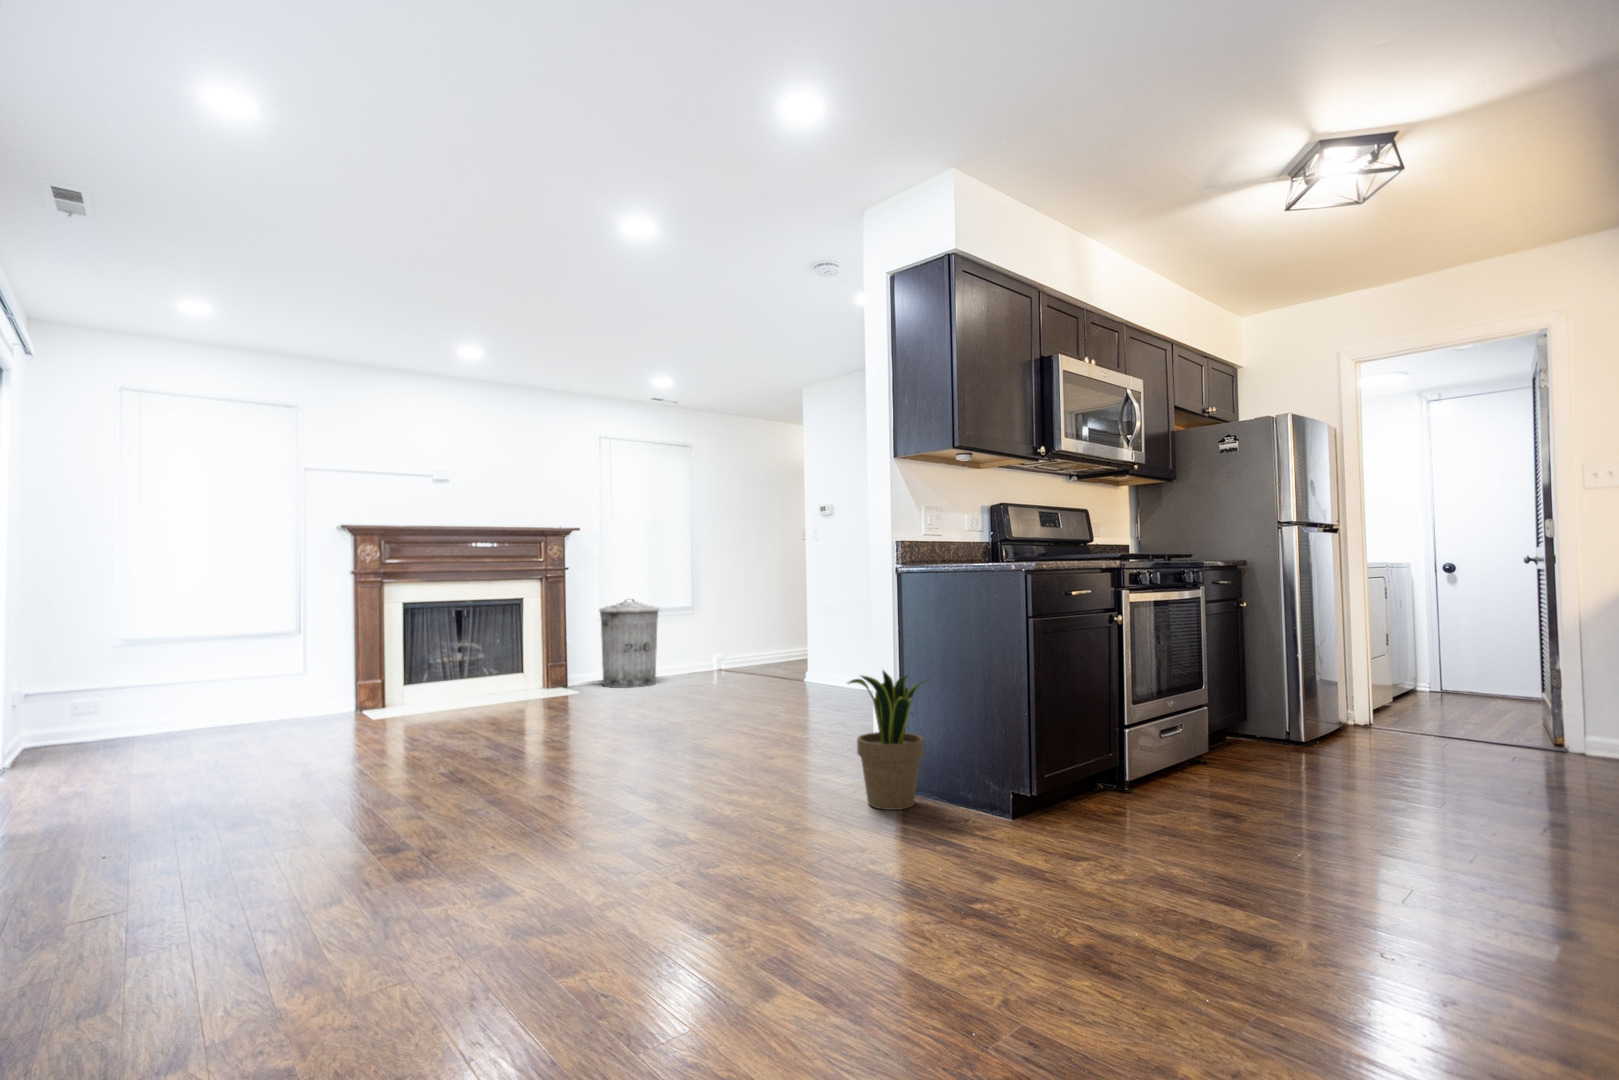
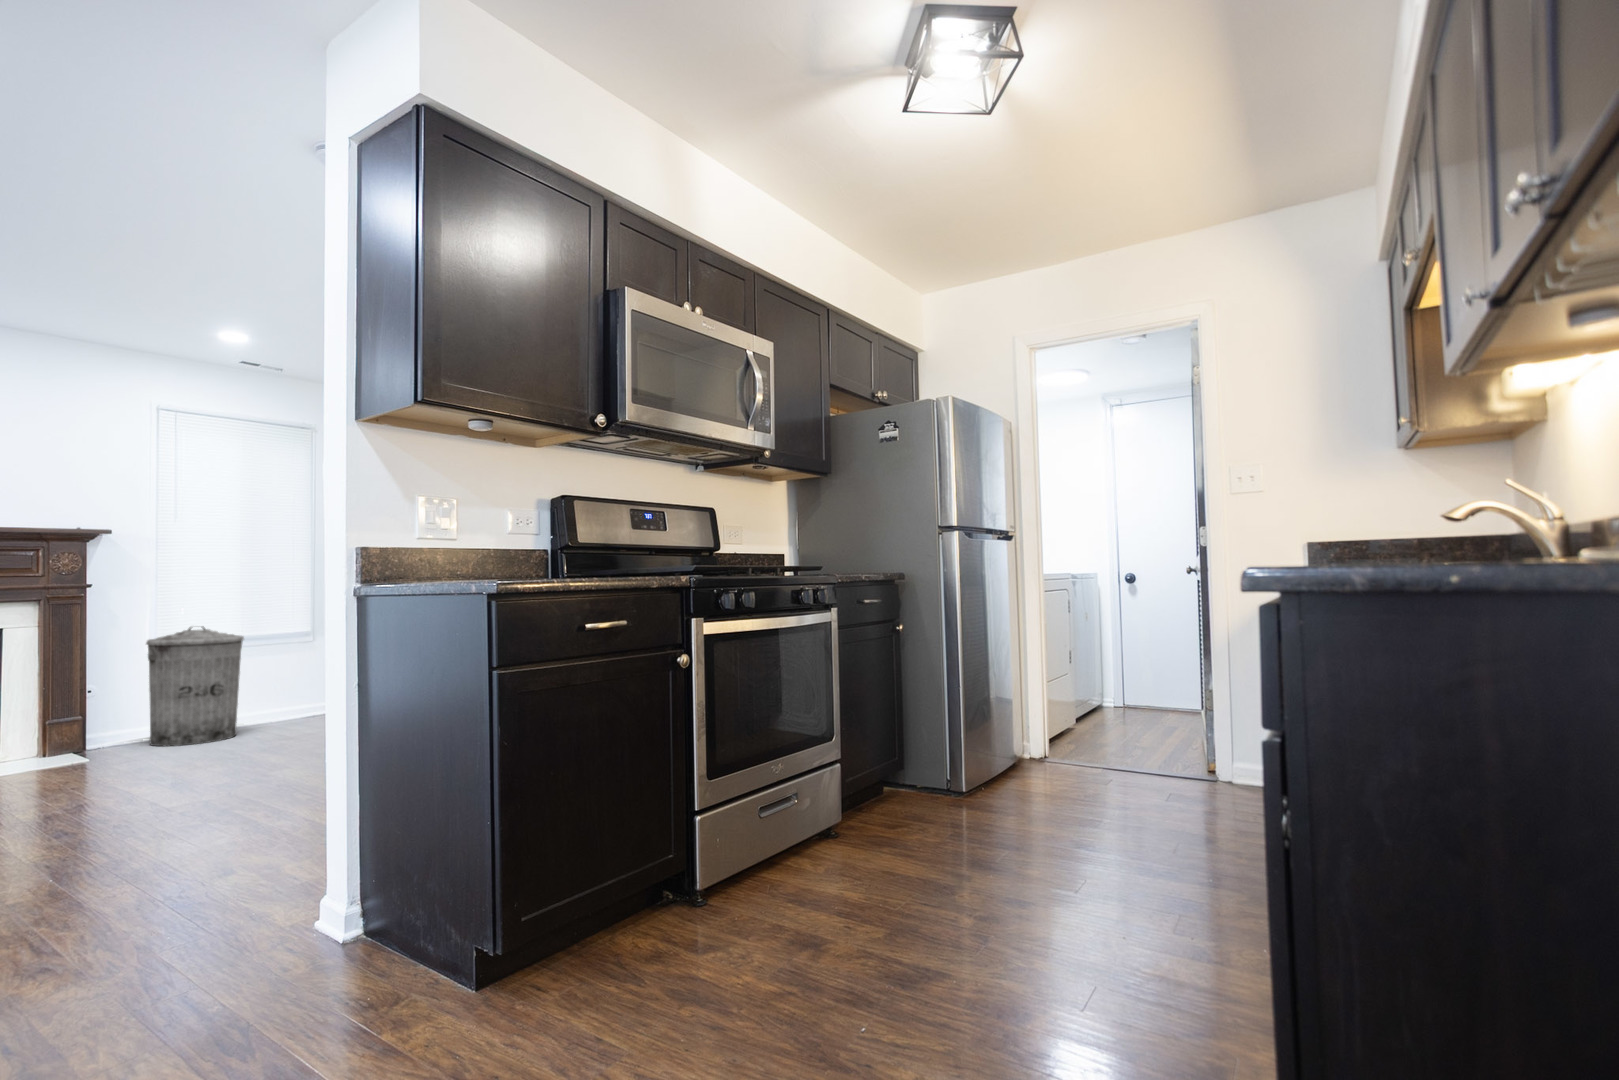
potted plant: present [849,671,925,810] -> none [222,754,375,993]

